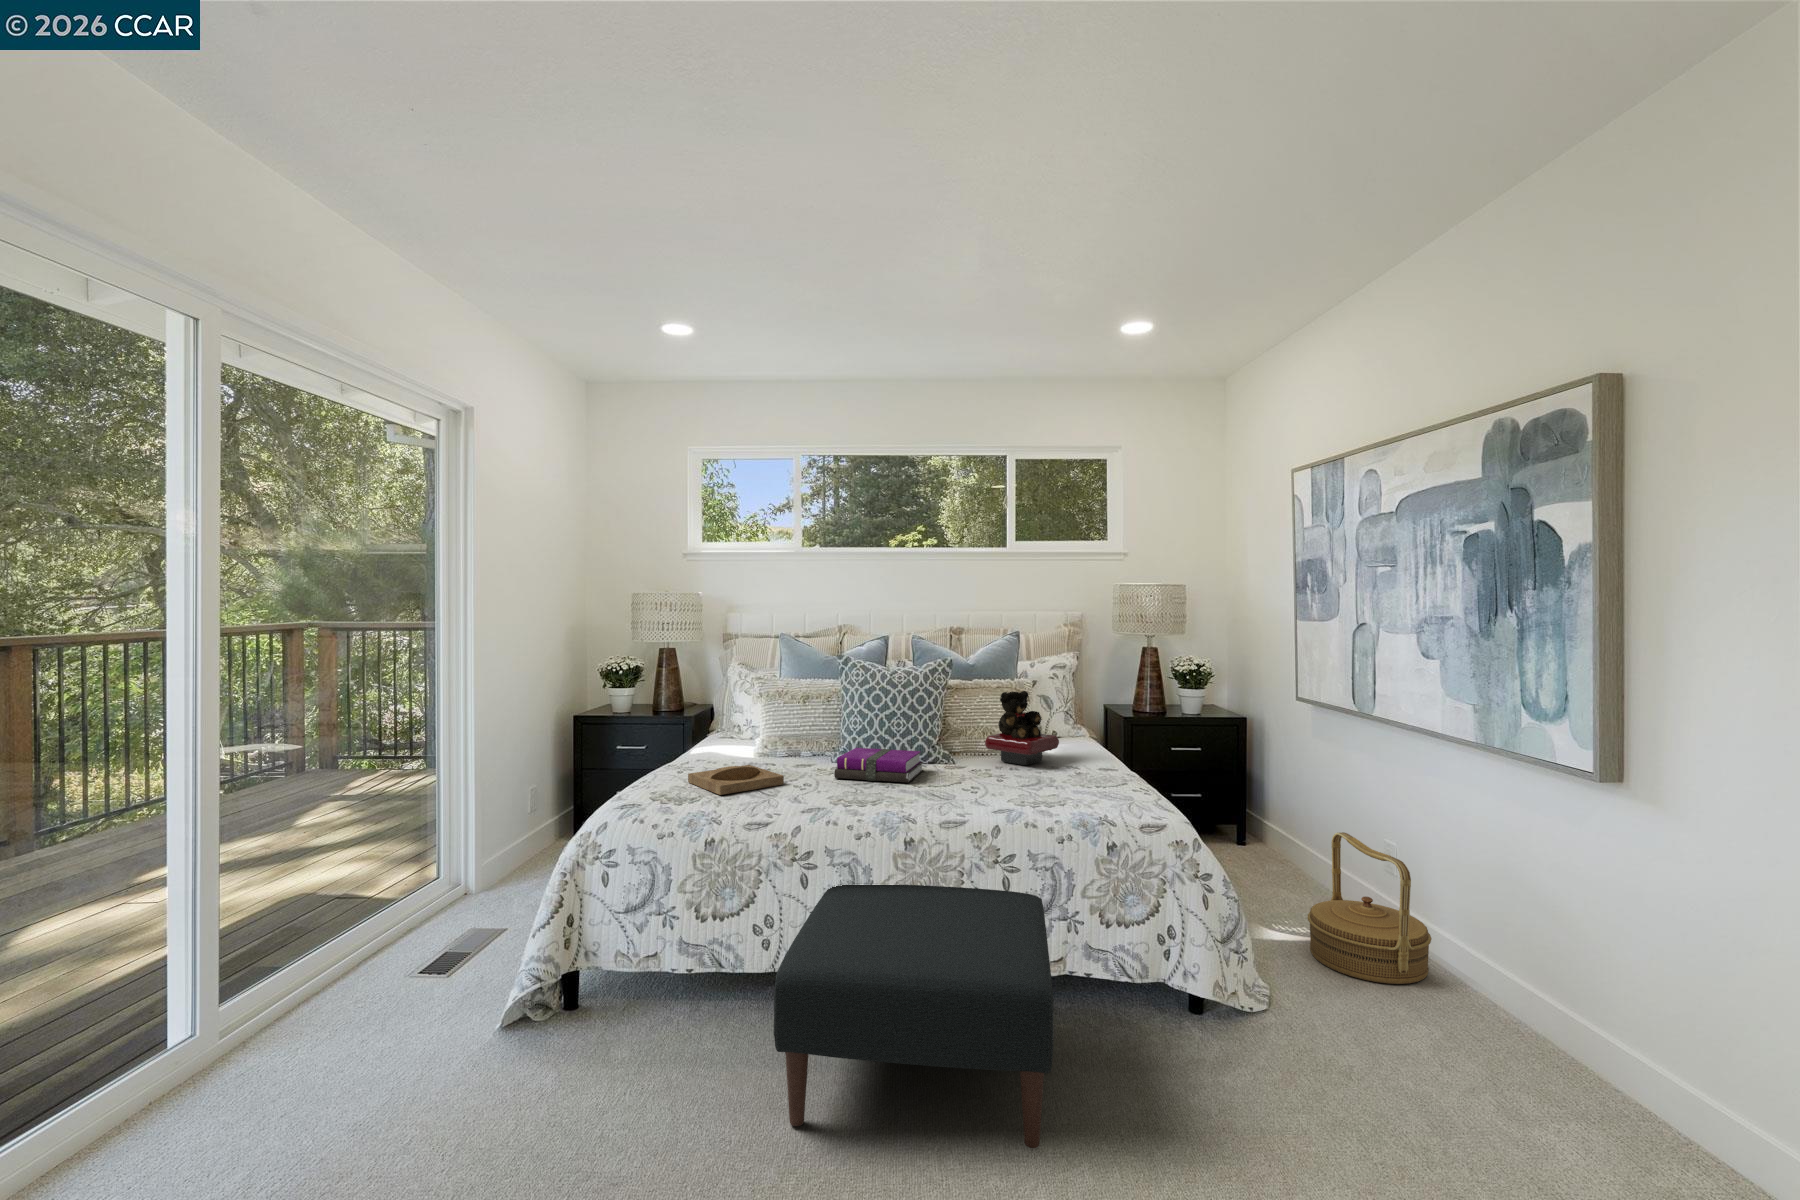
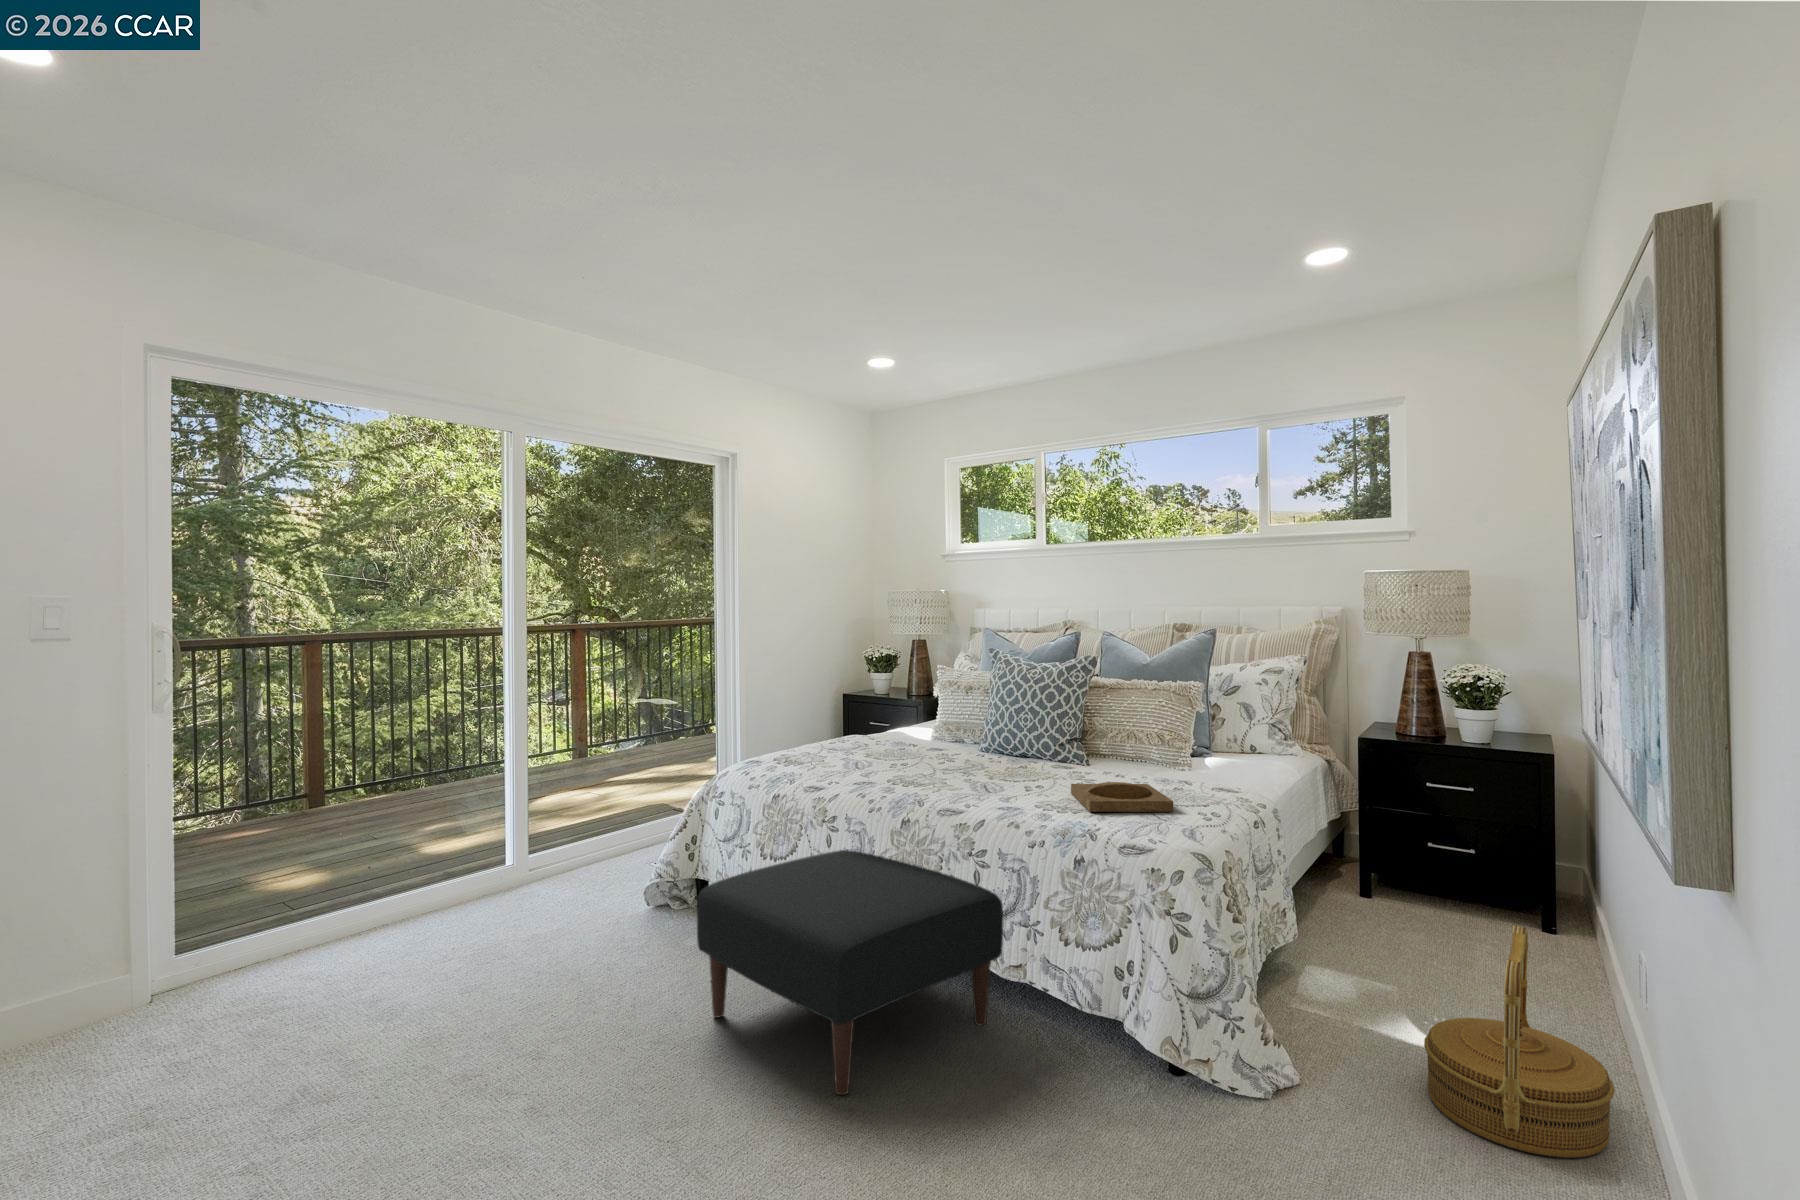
teddy bear: present [985,691,1059,765] -> none [1105,694,1188,777]
notebook: present [834,748,923,782] -> none [930,738,1024,774]
tray: present [688,765,784,795] -> present [1071,782,1173,812]

